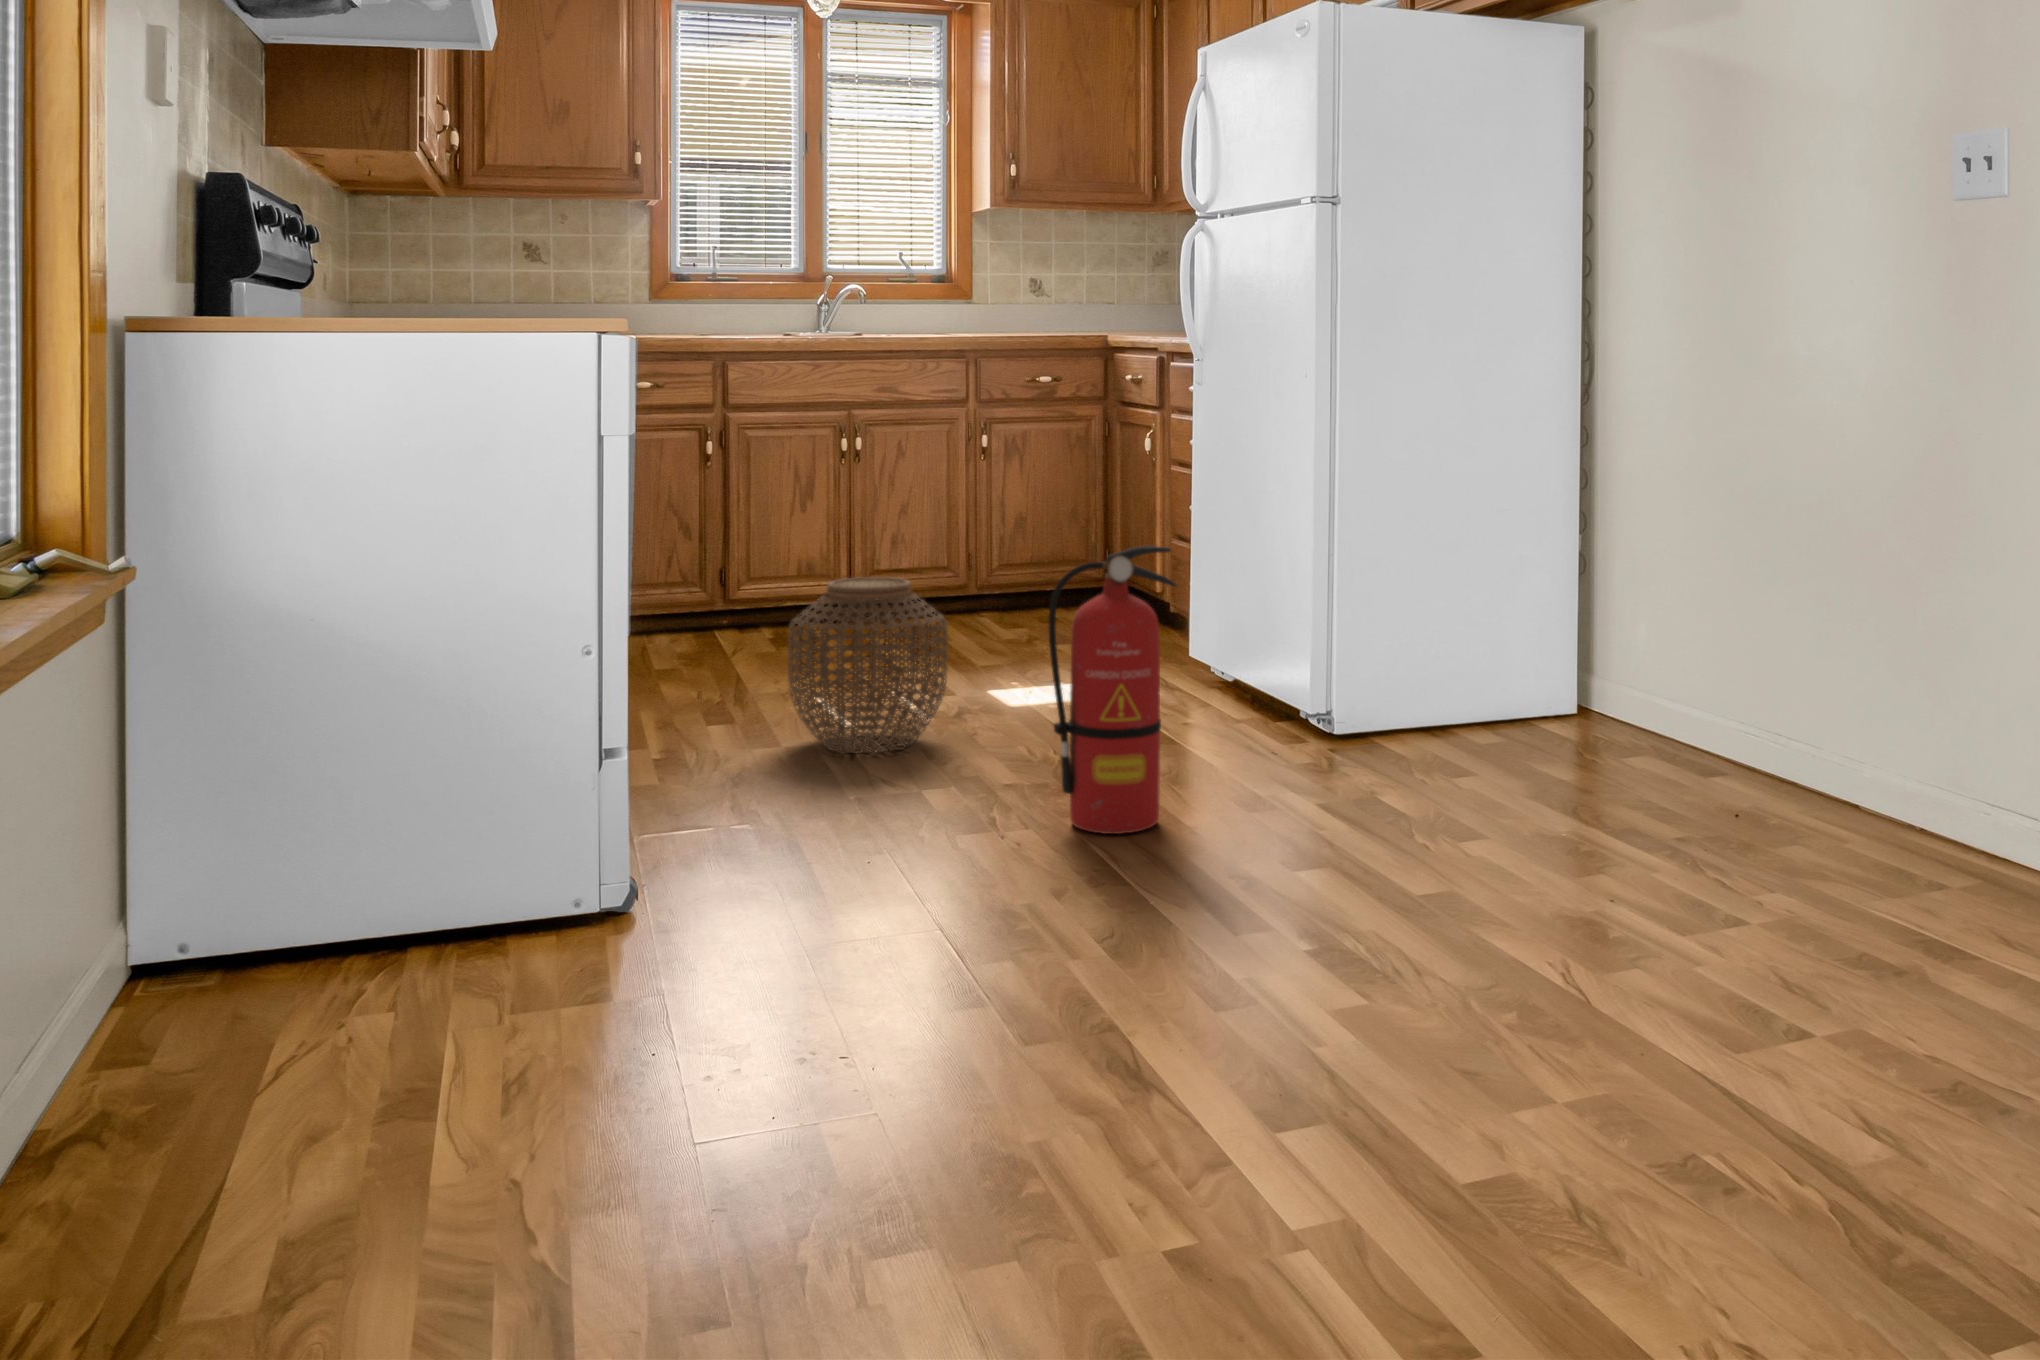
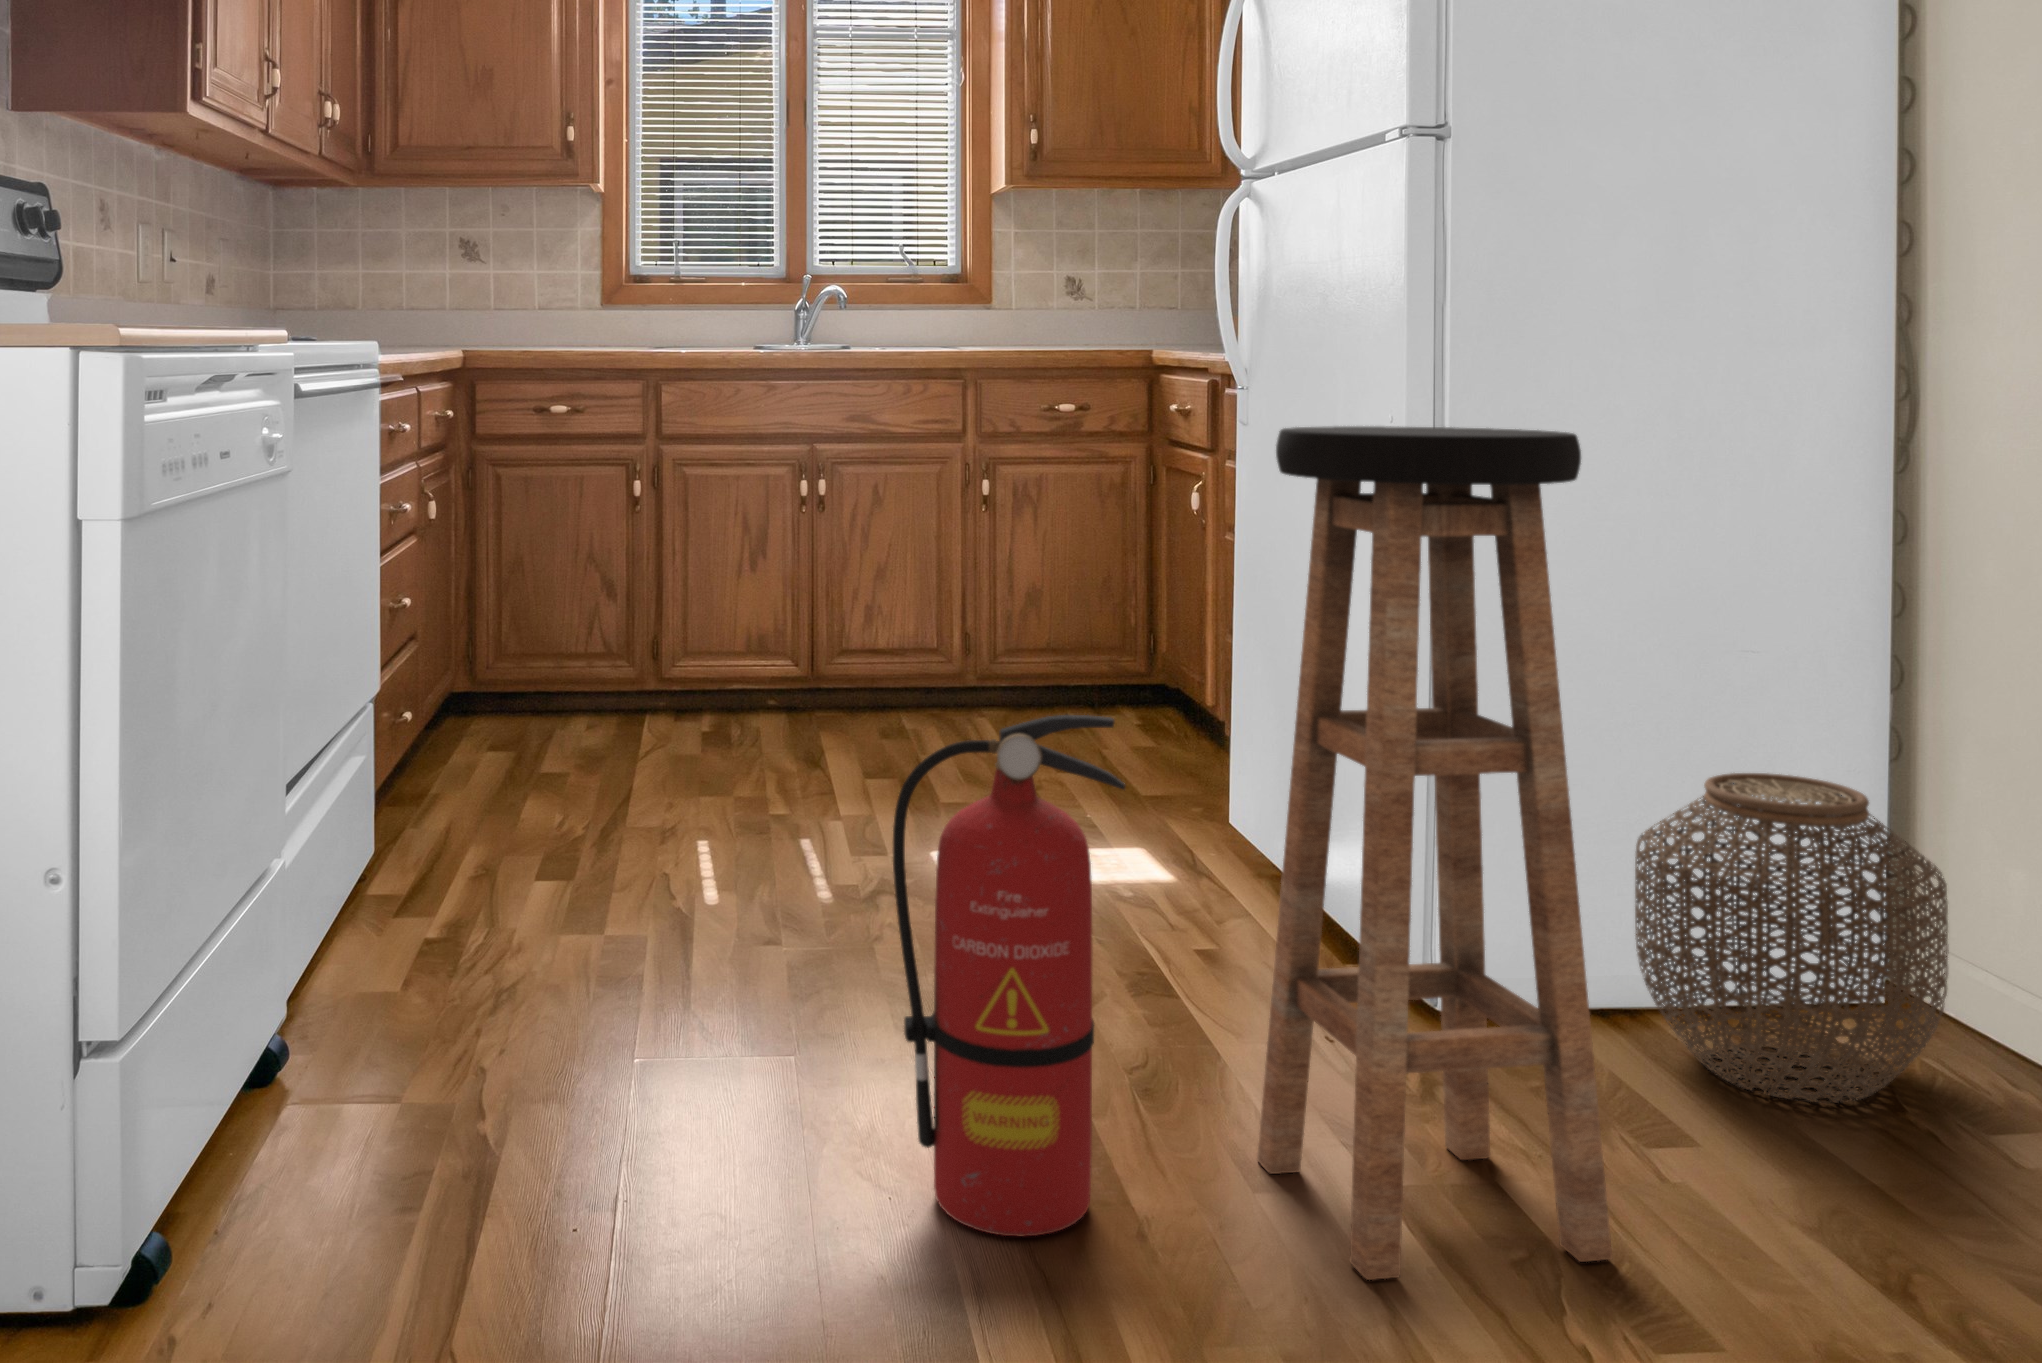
bar stool: none [1242,383,1428,832] -> present [1257,426,1612,1280]
woven basket: present [788,577,948,753] -> present [1635,773,1948,1103]

